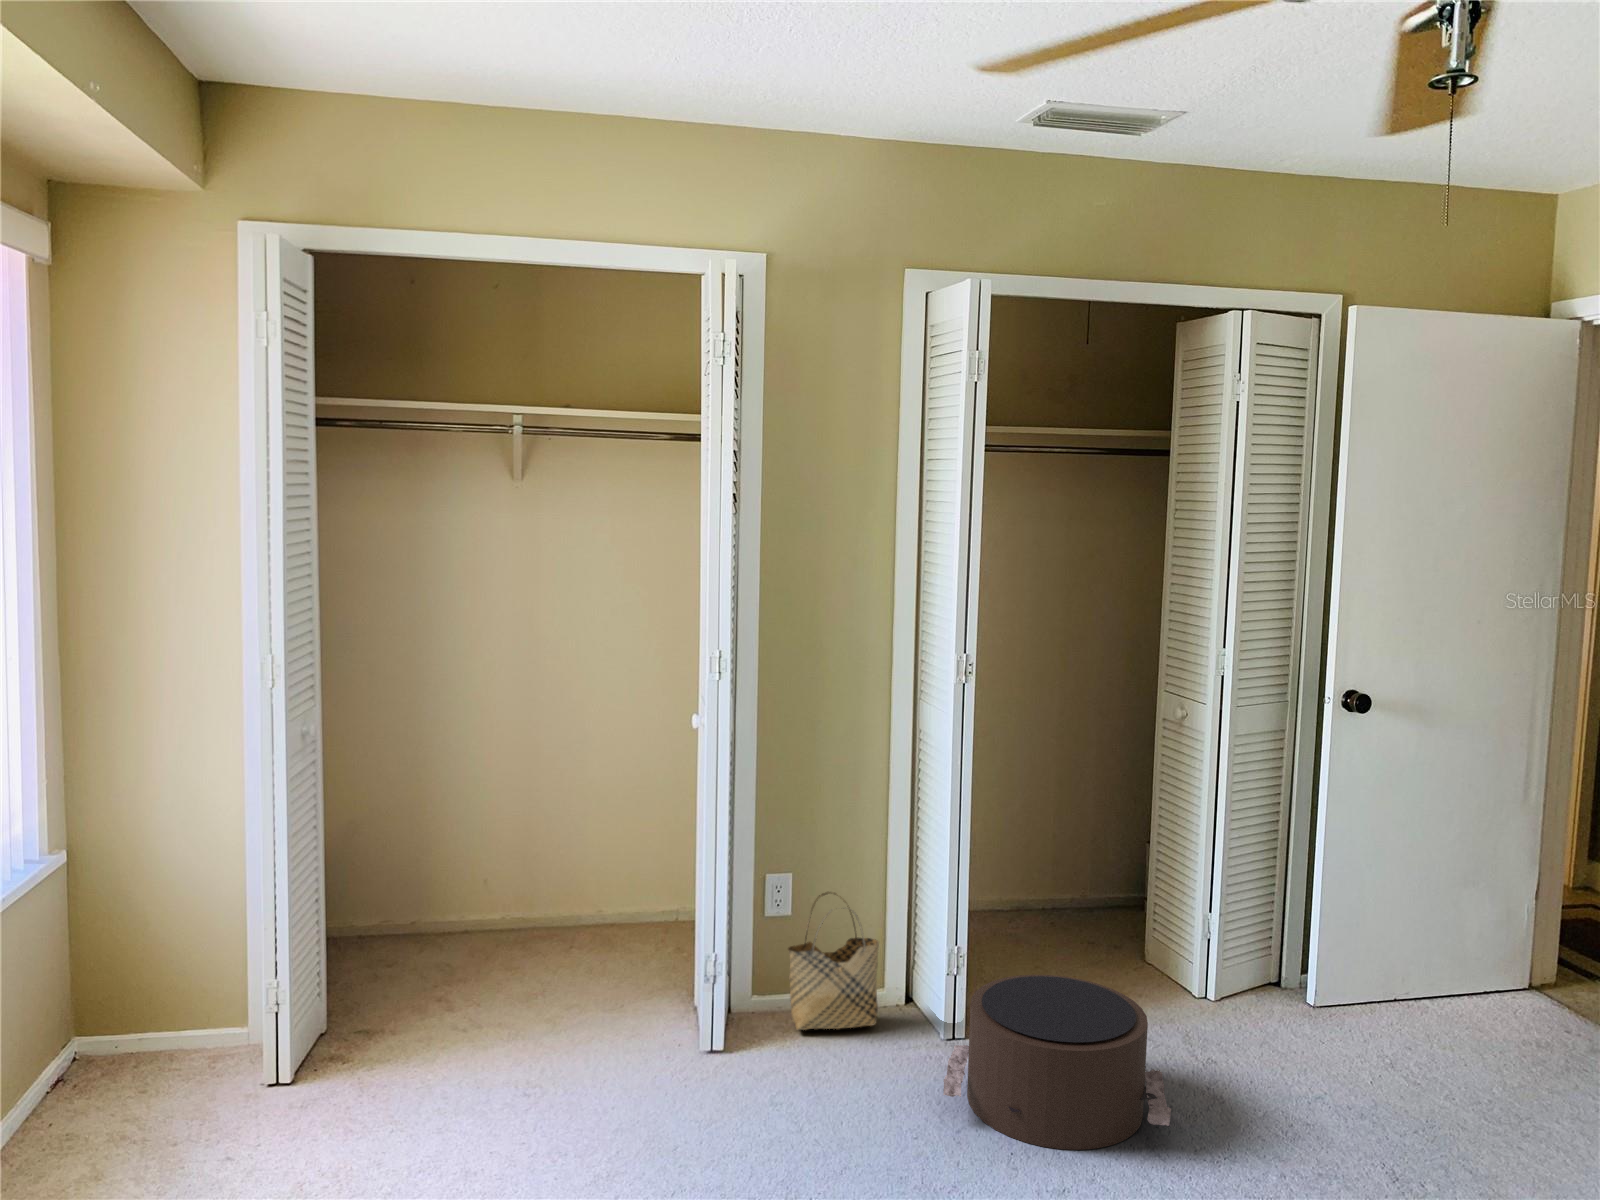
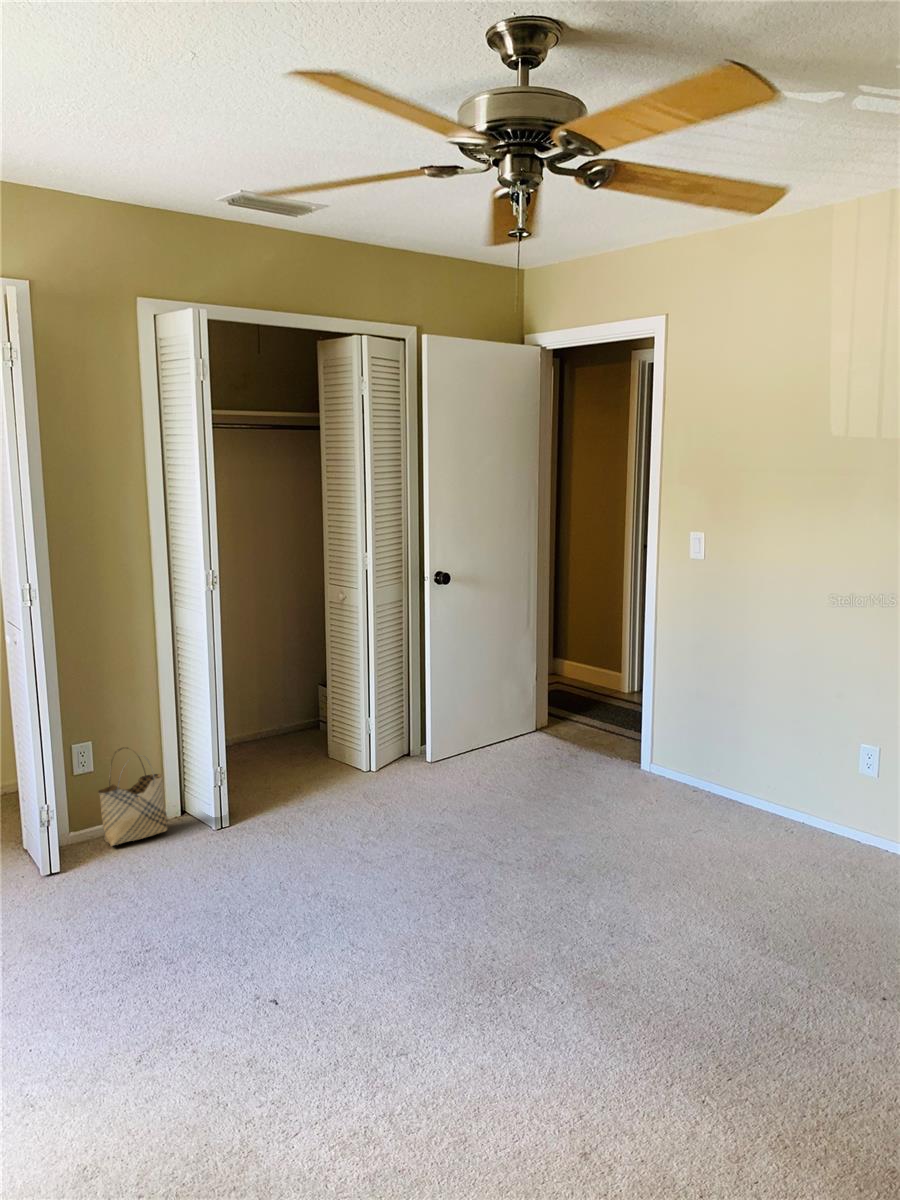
pouf: present [943,975,1171,1150] -> none [227,771,370,877]

